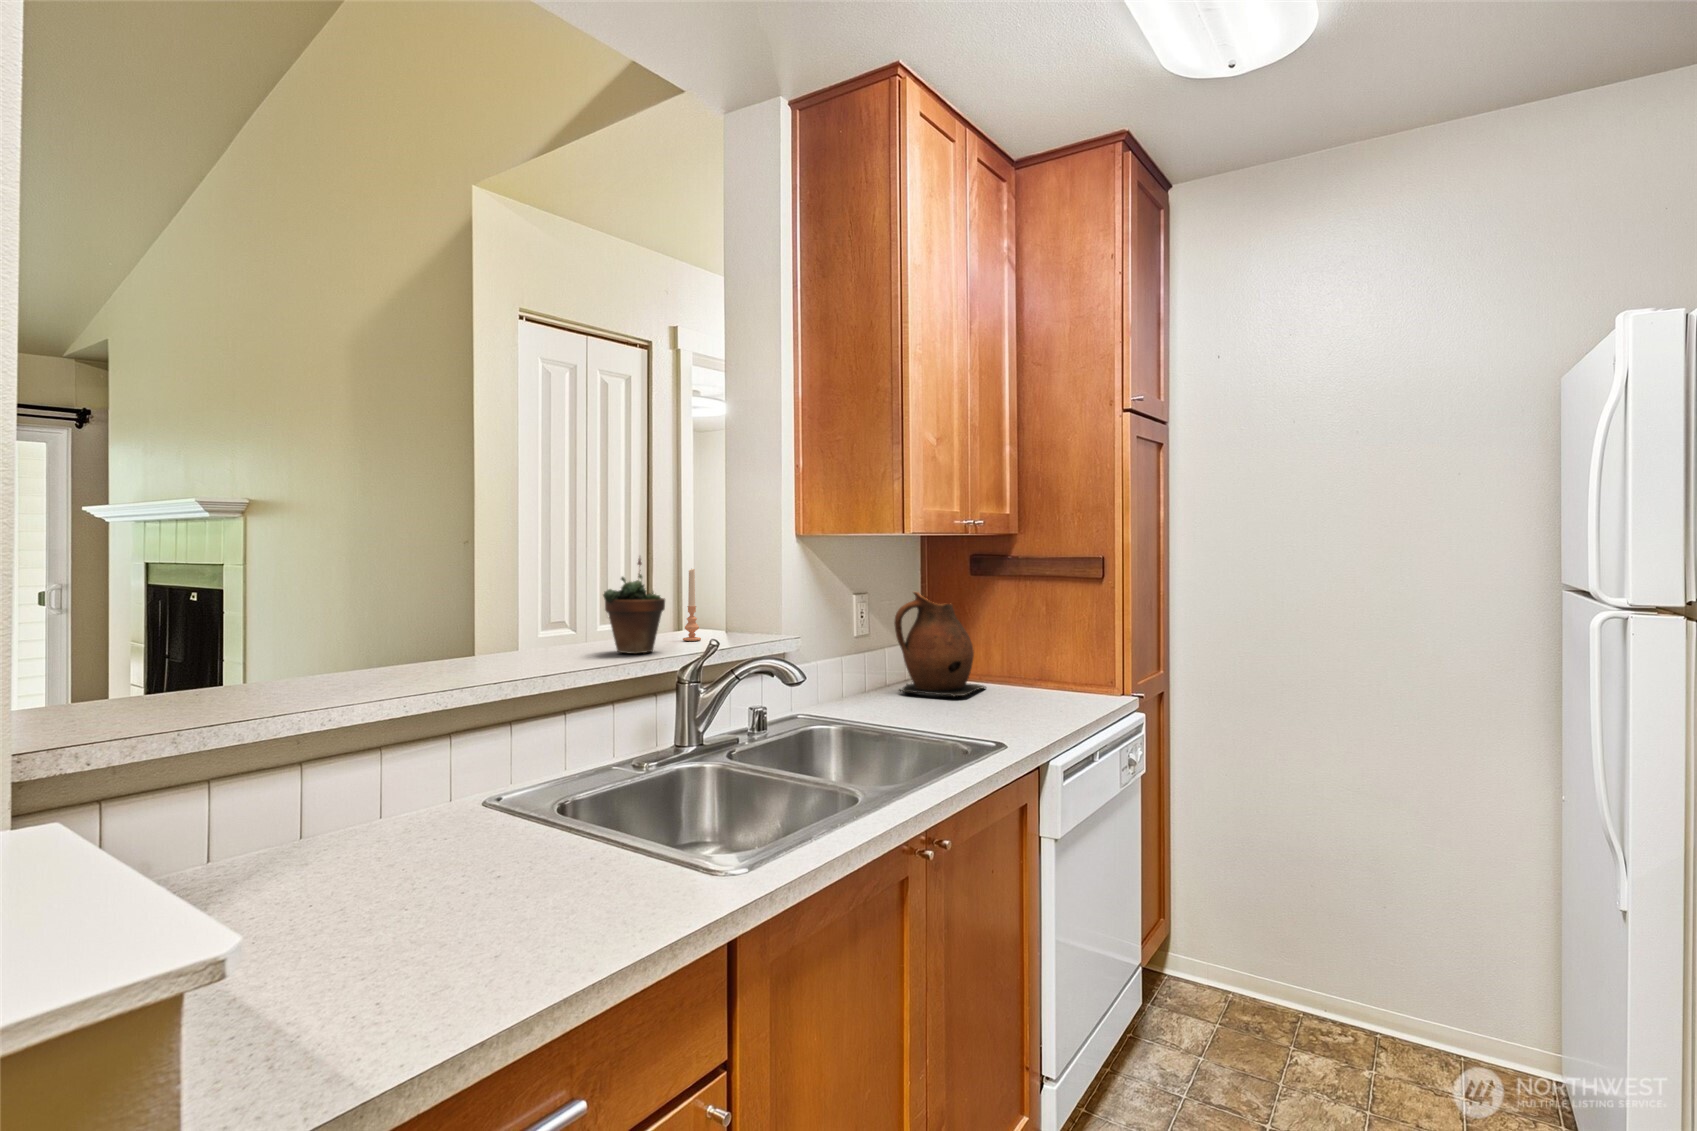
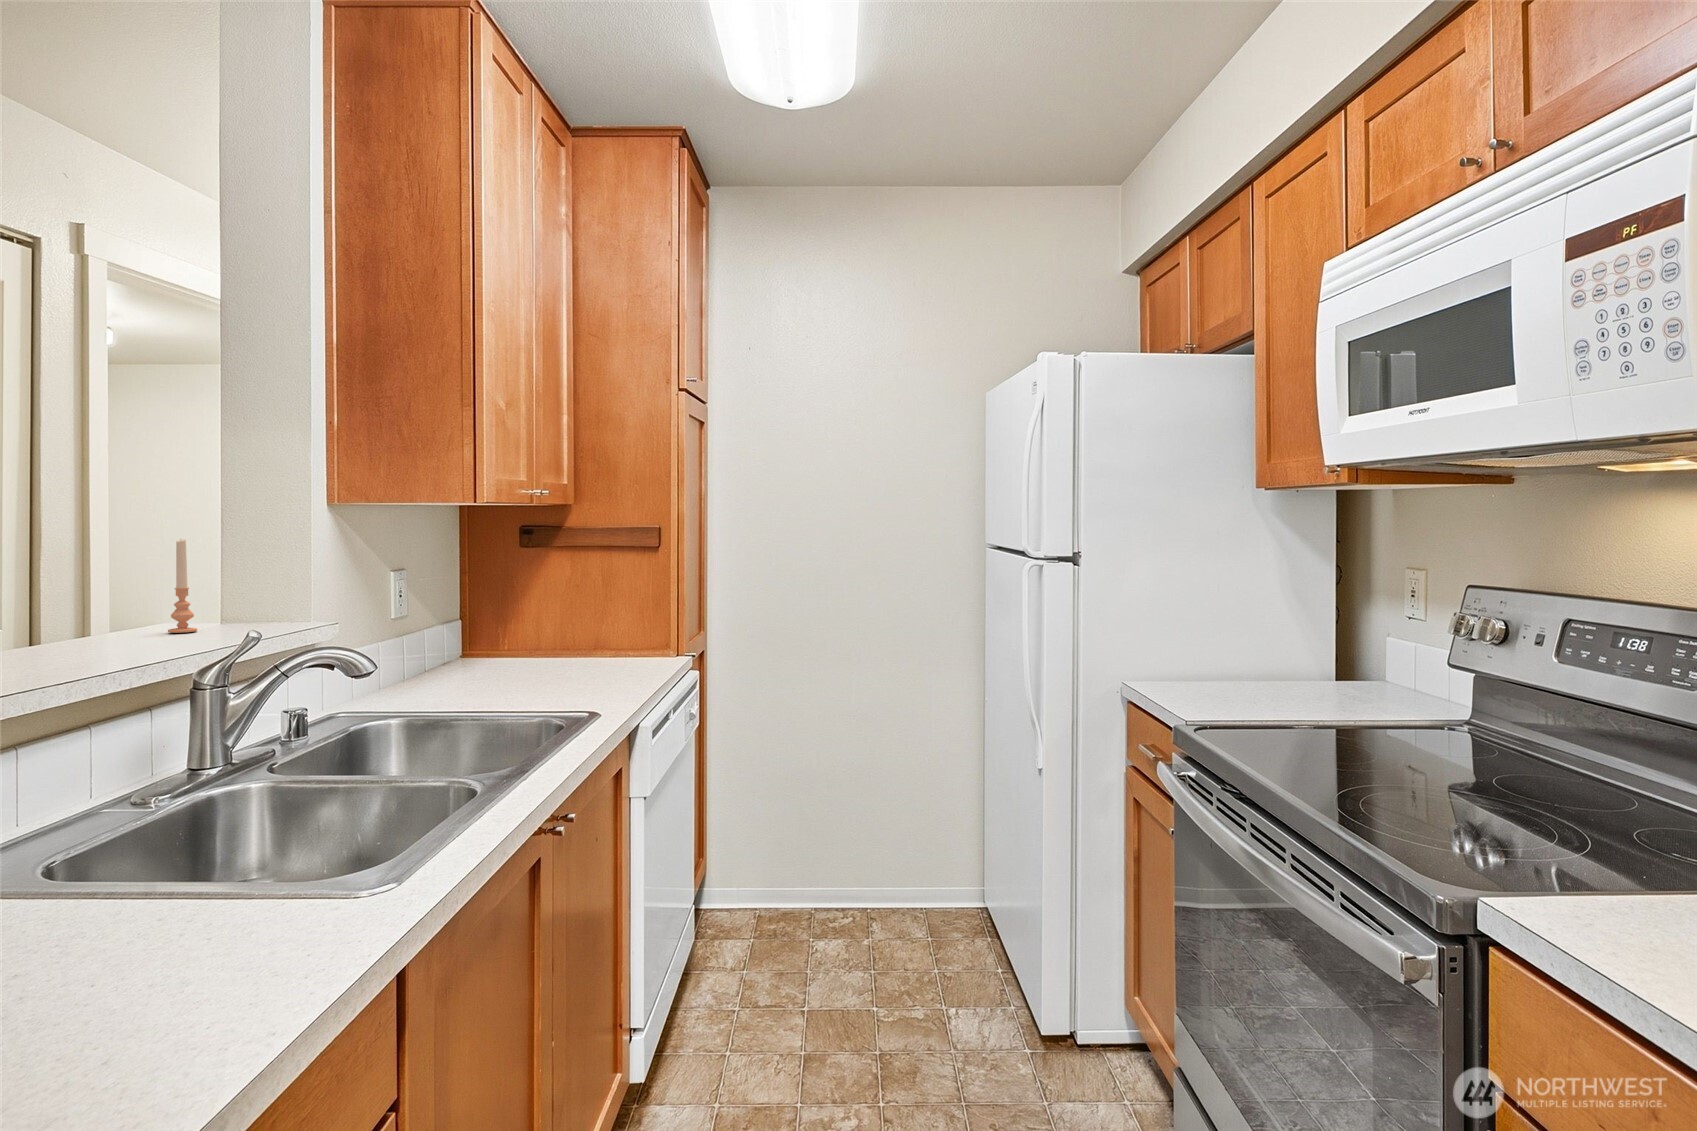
succulent plant: present [603,558,665,654] -> none [53,520,159,654]
ceramic pitcher: present [894,592,986,697] -> none [440,566,541,677]

